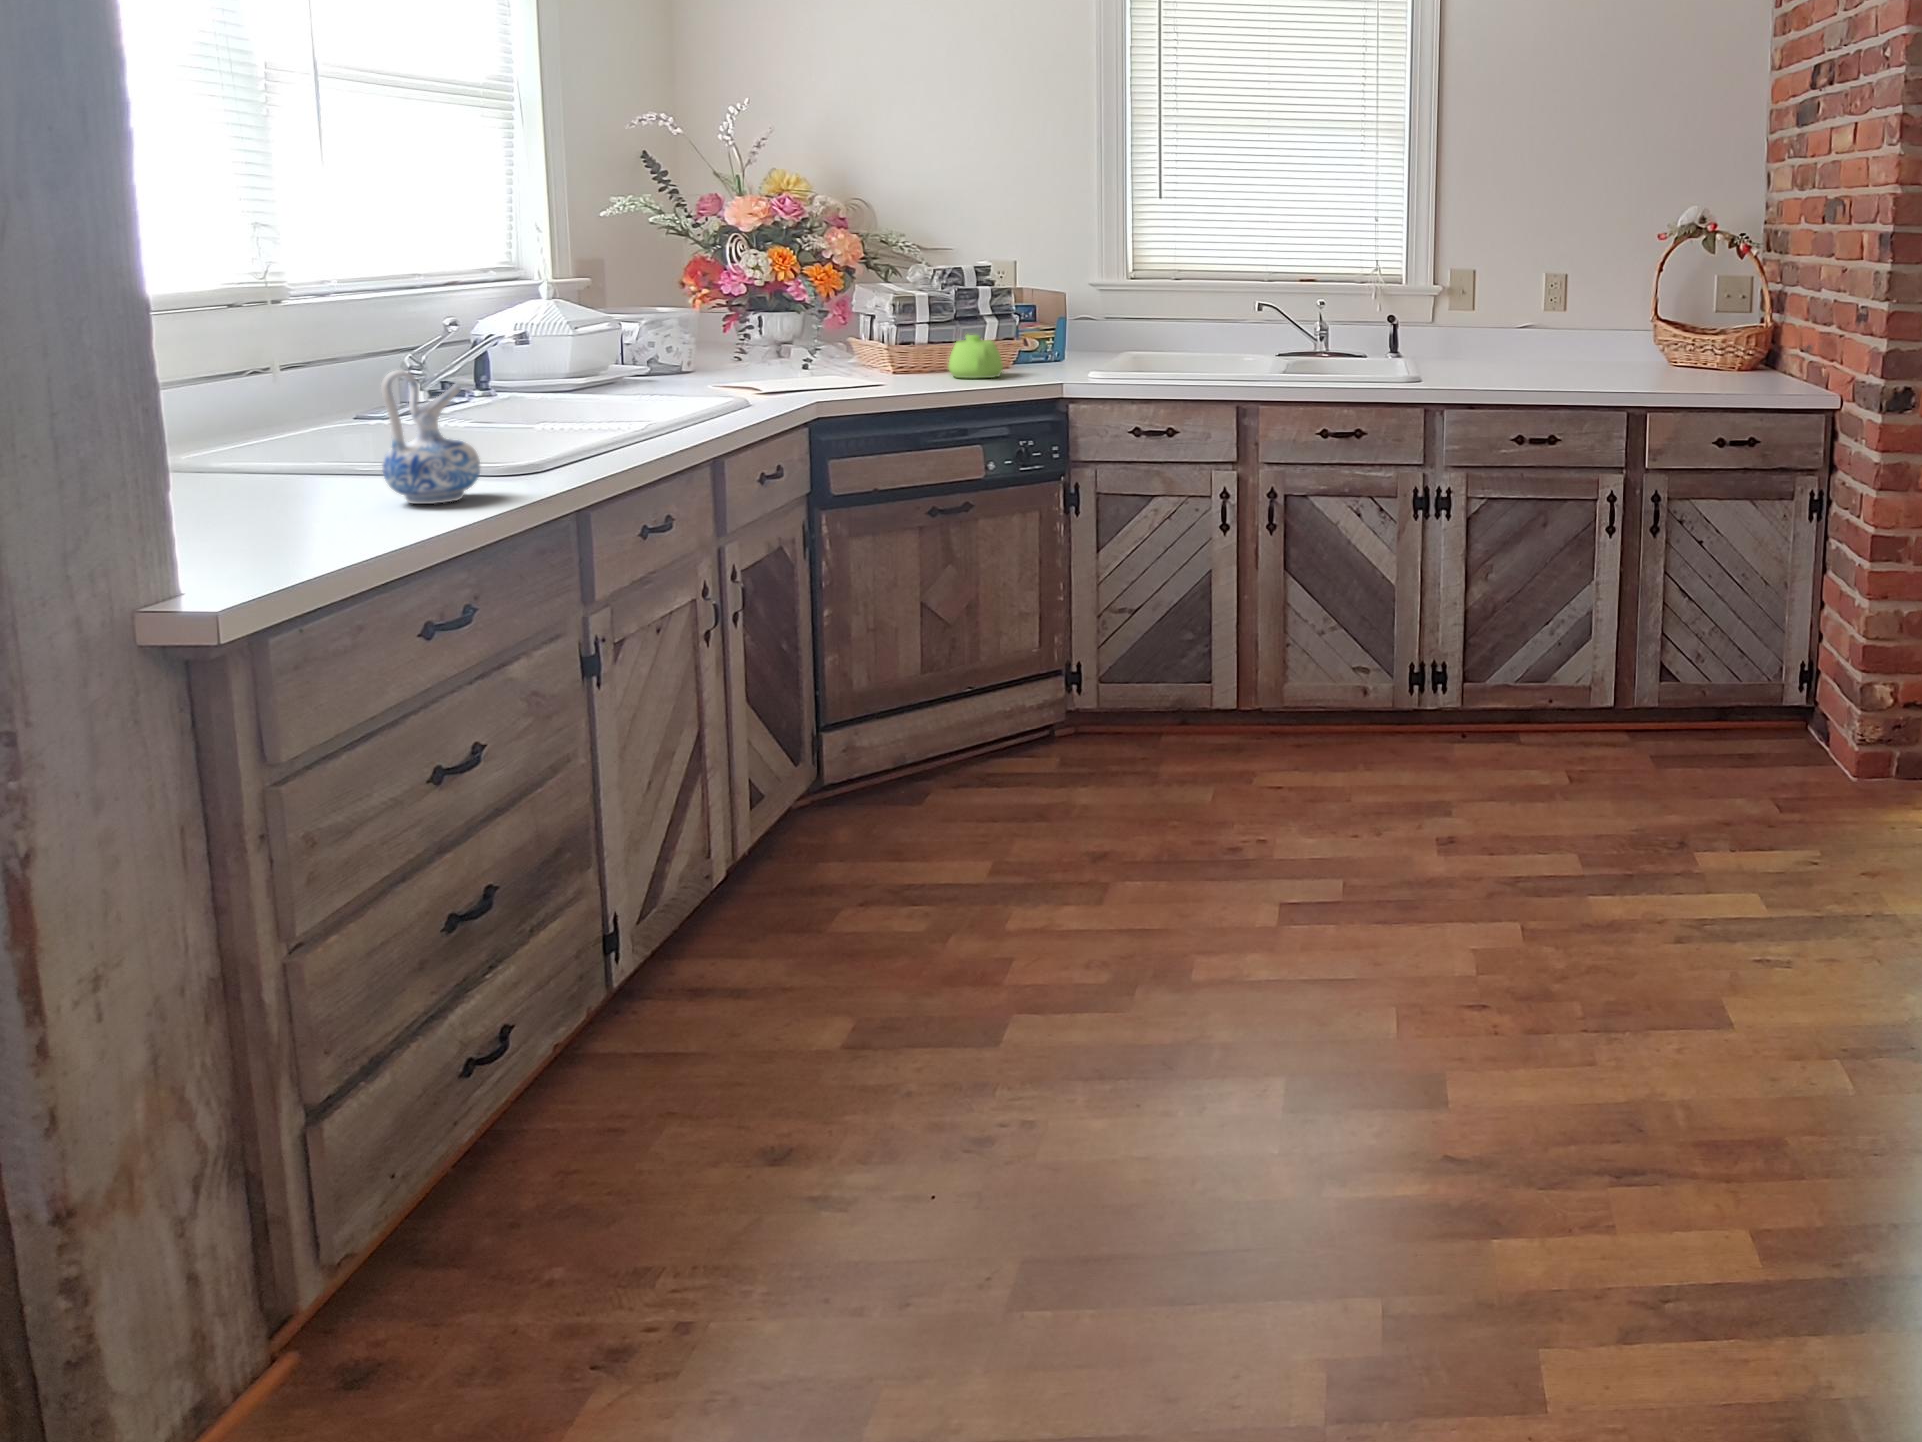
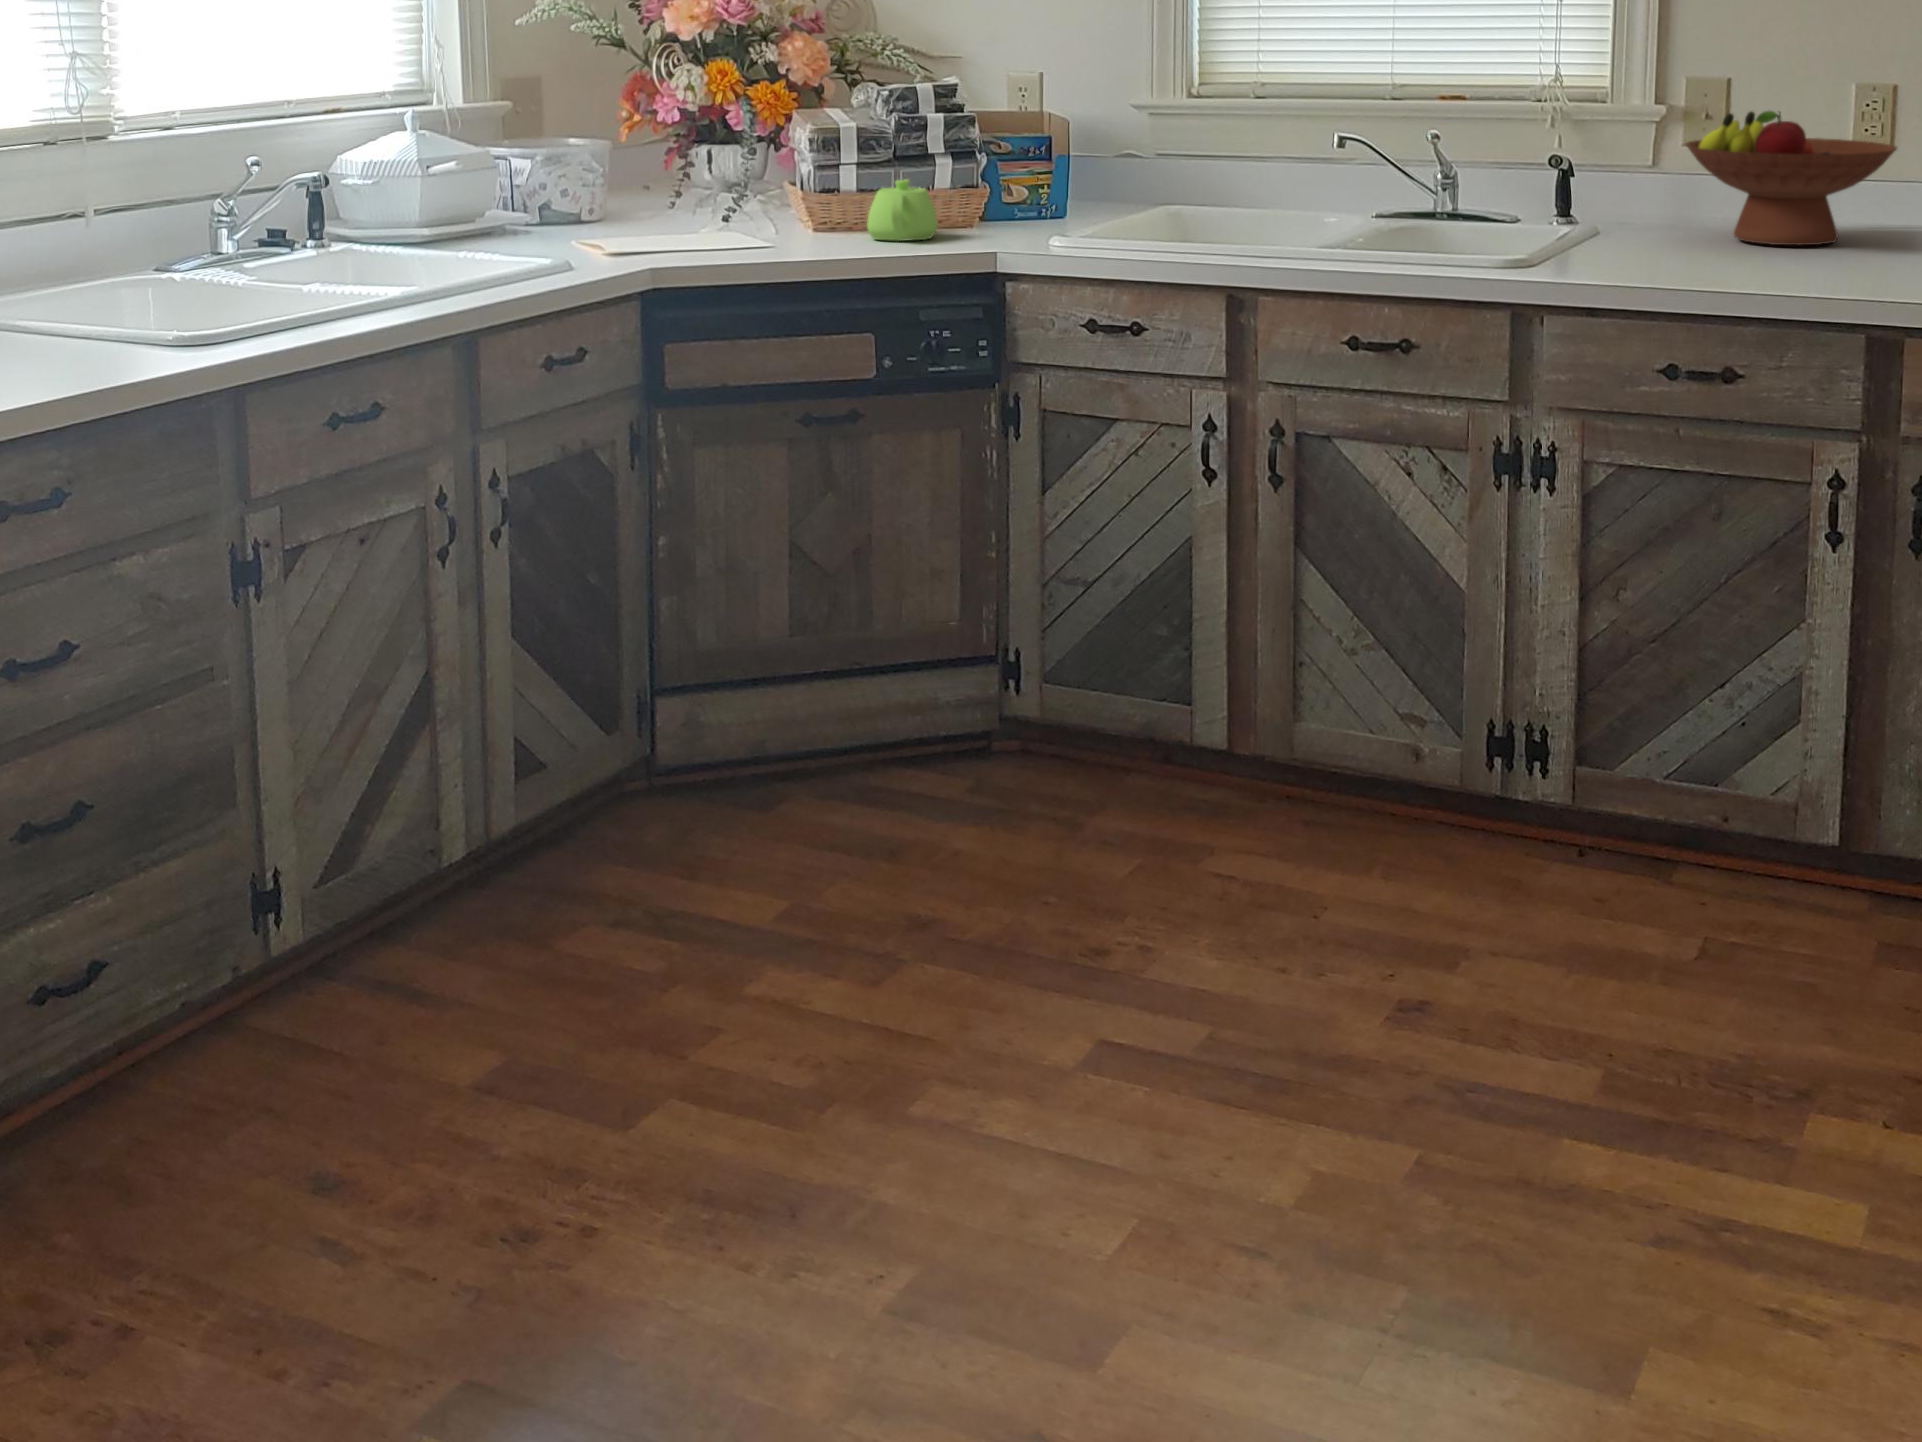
fruit bowl: none [1473,285,1591,364] -> present [1686,111,1897,245]
ceramic pitcher: present [381,370,480,504] -> none [11,220,114,371]

